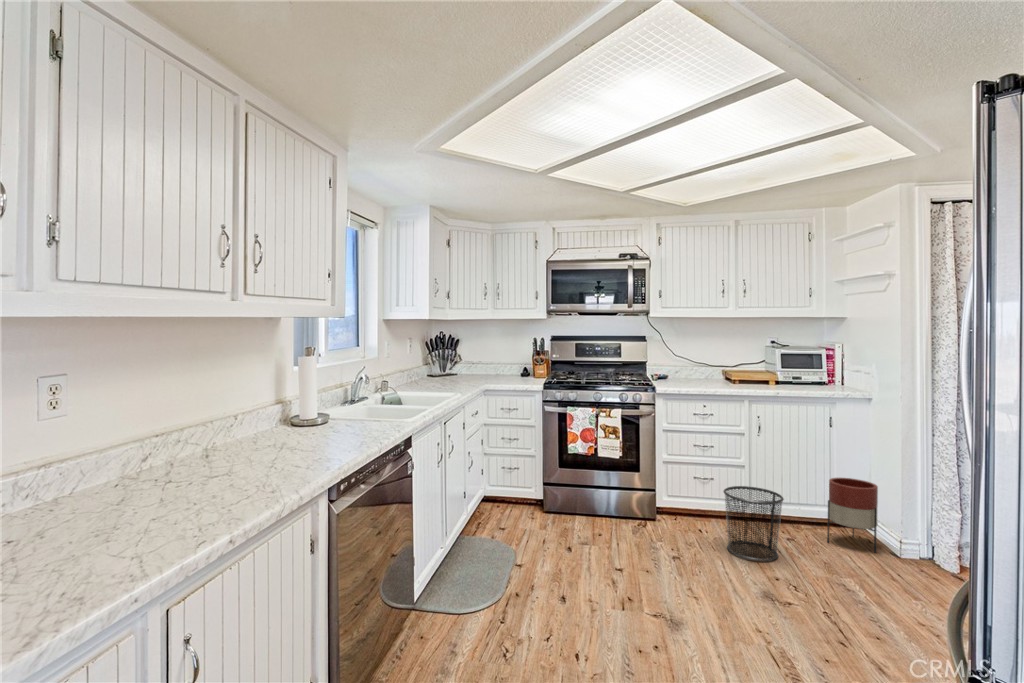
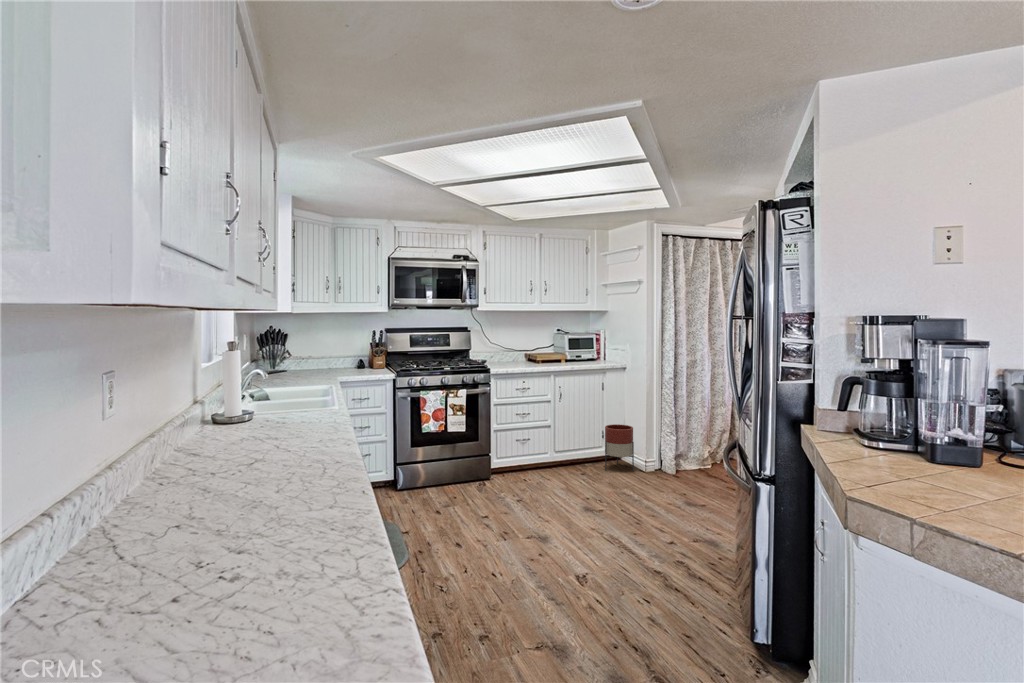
waste bin: present [724,486,784,561] -> none [546,439,586,490]

